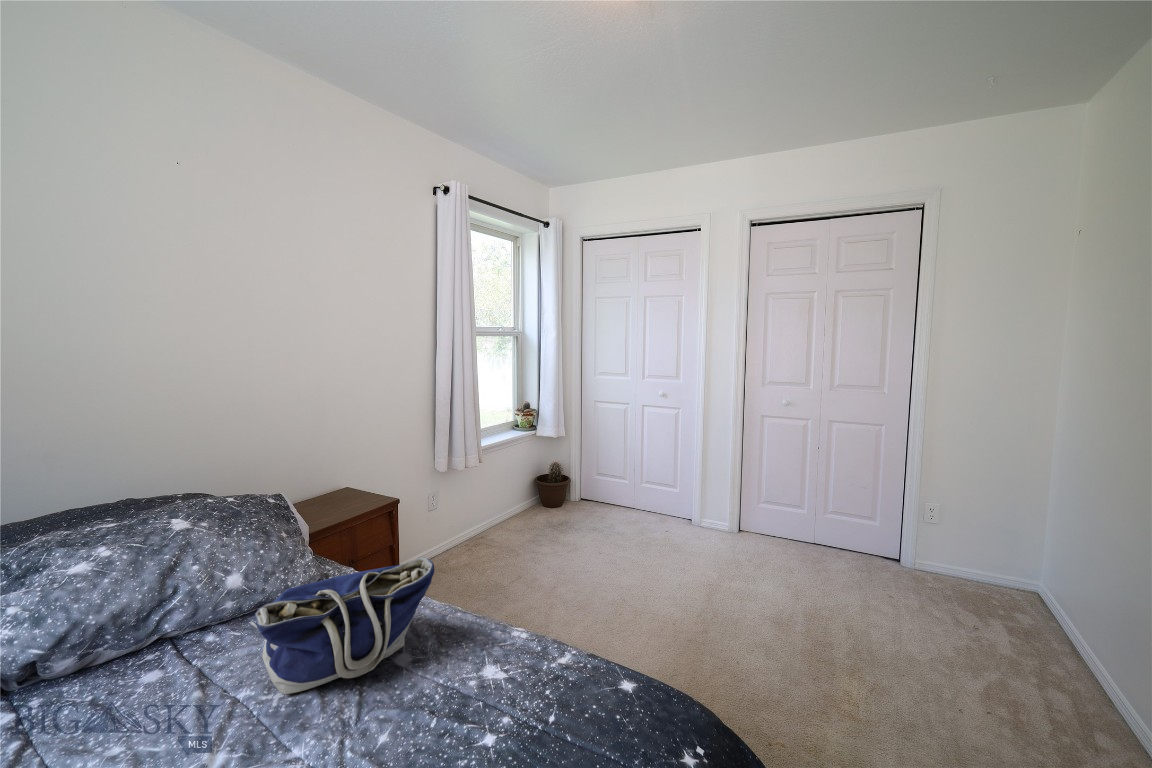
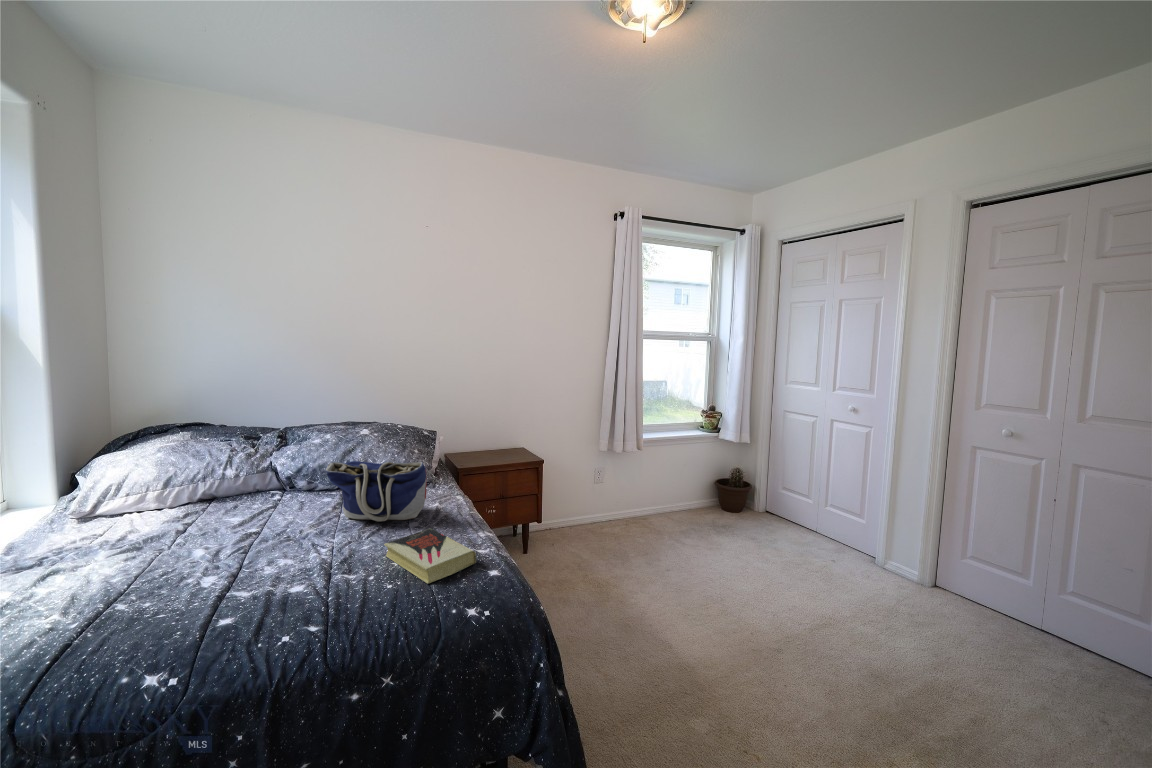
book: none [465,654,591,739] -> present [384,528,476,584]

